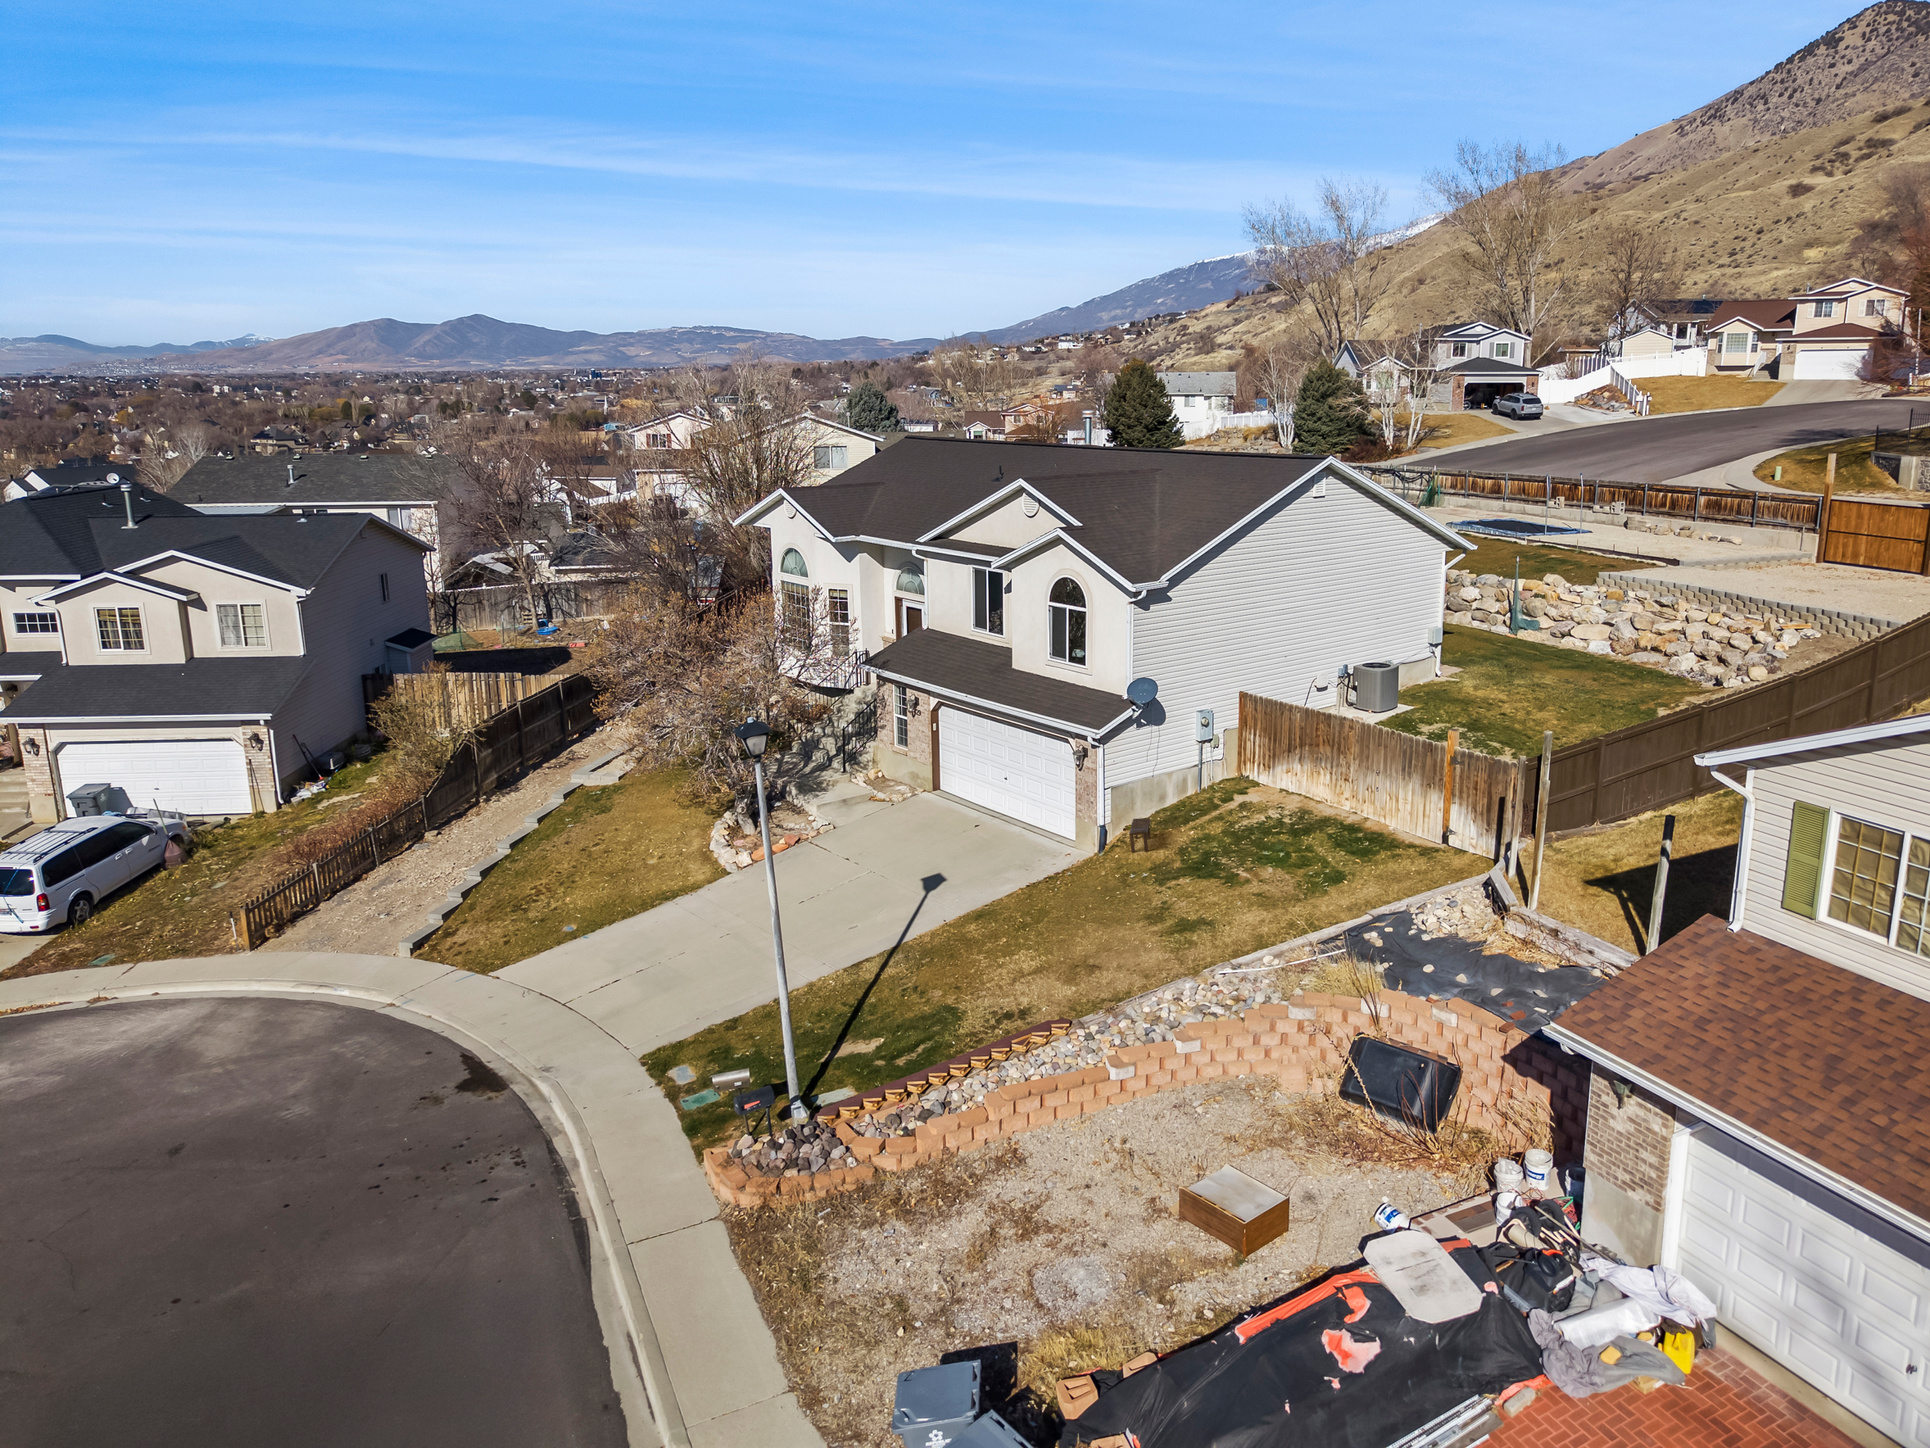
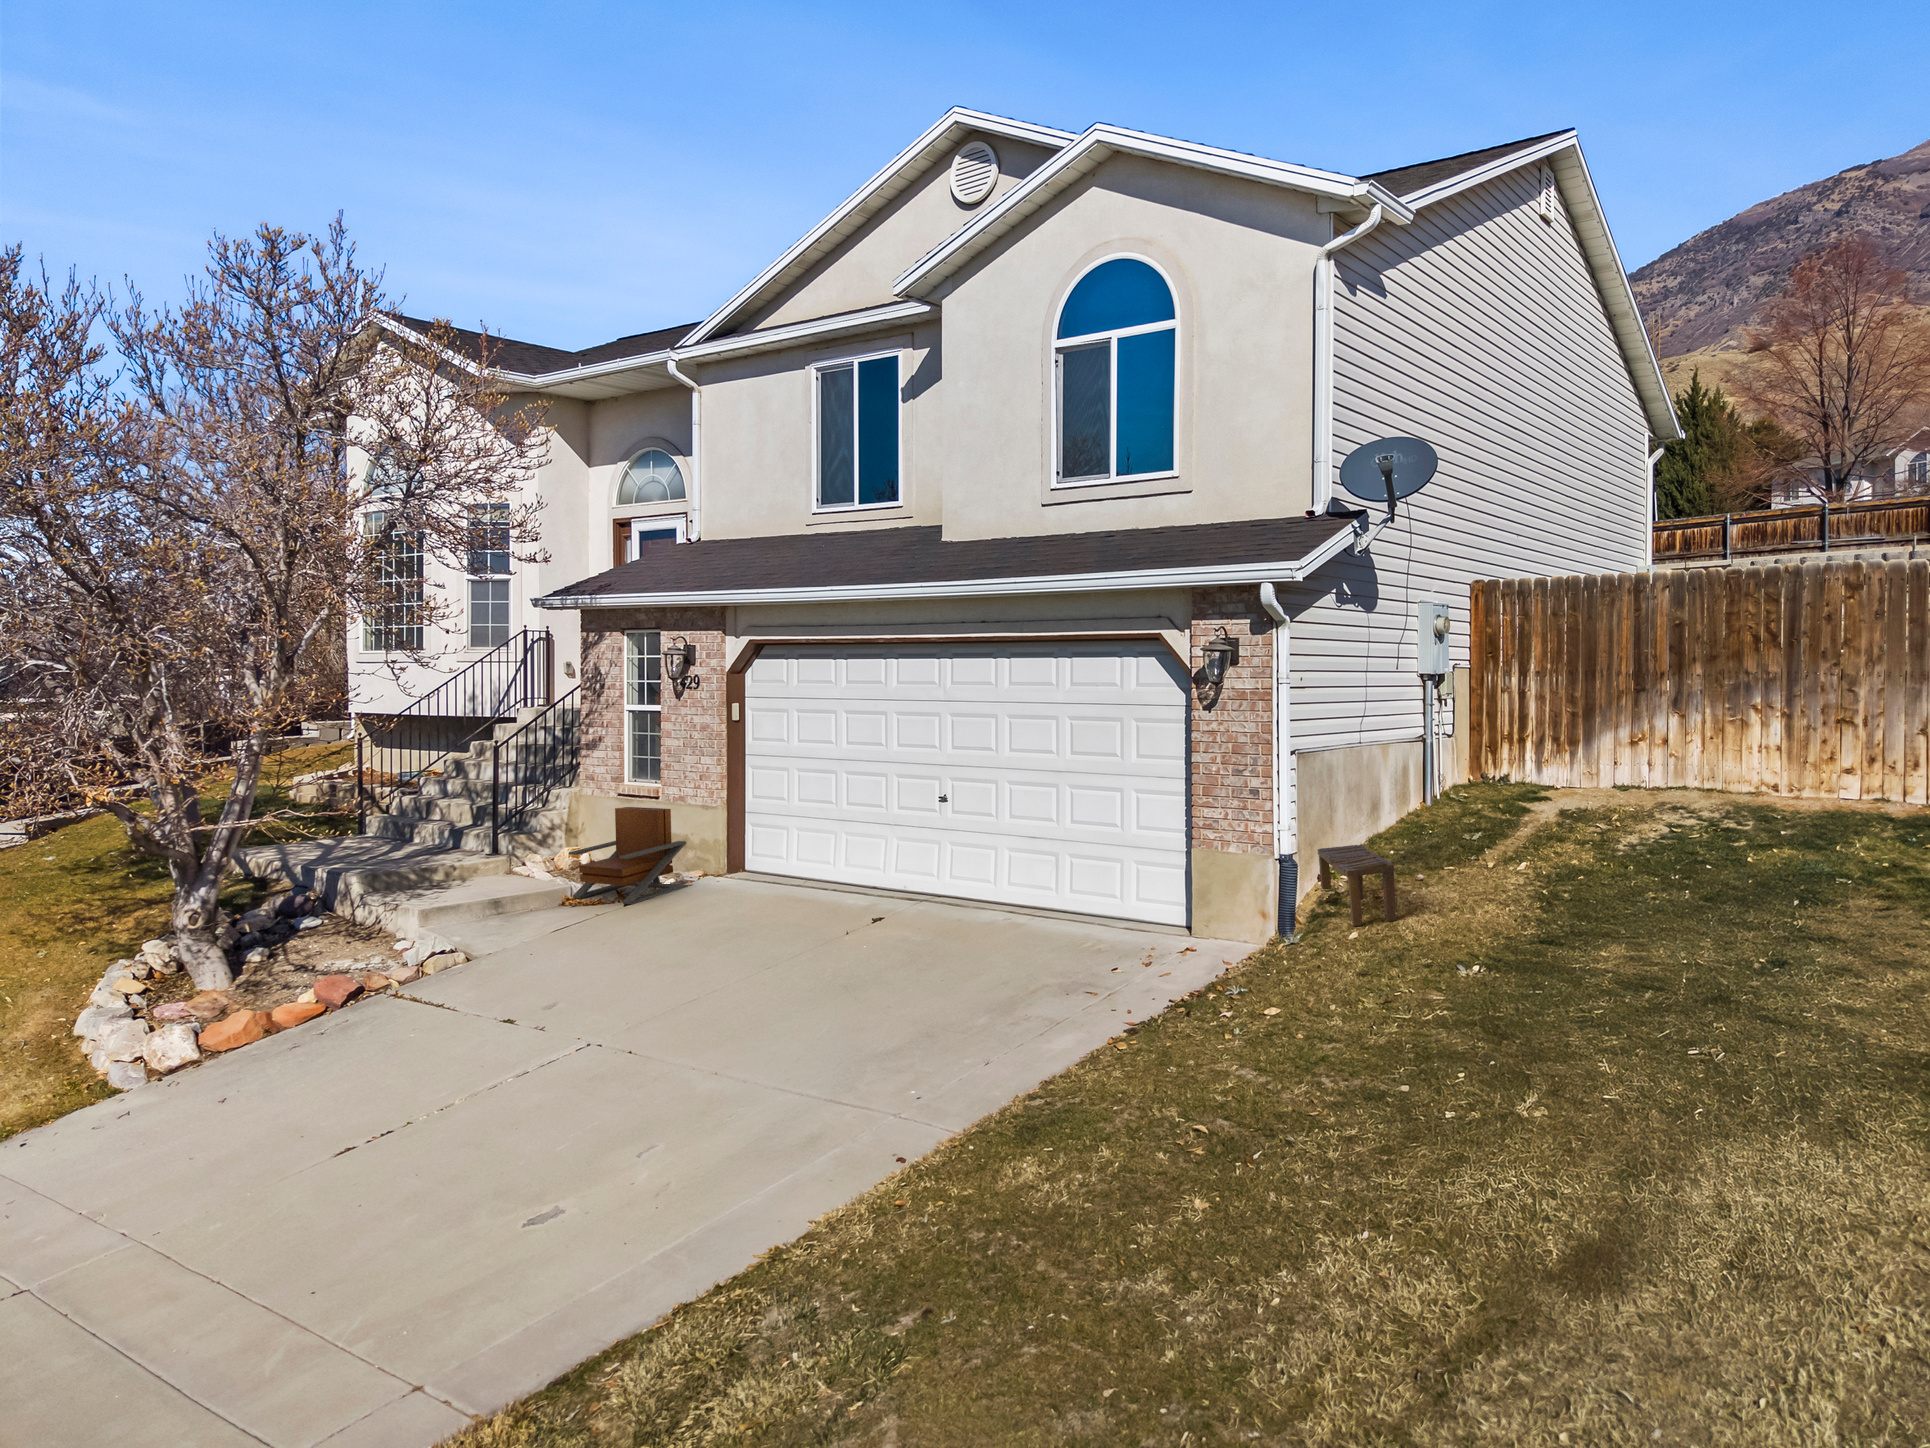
lounge chair: none [871,760,918,805] -> present [569,807,688,904]

